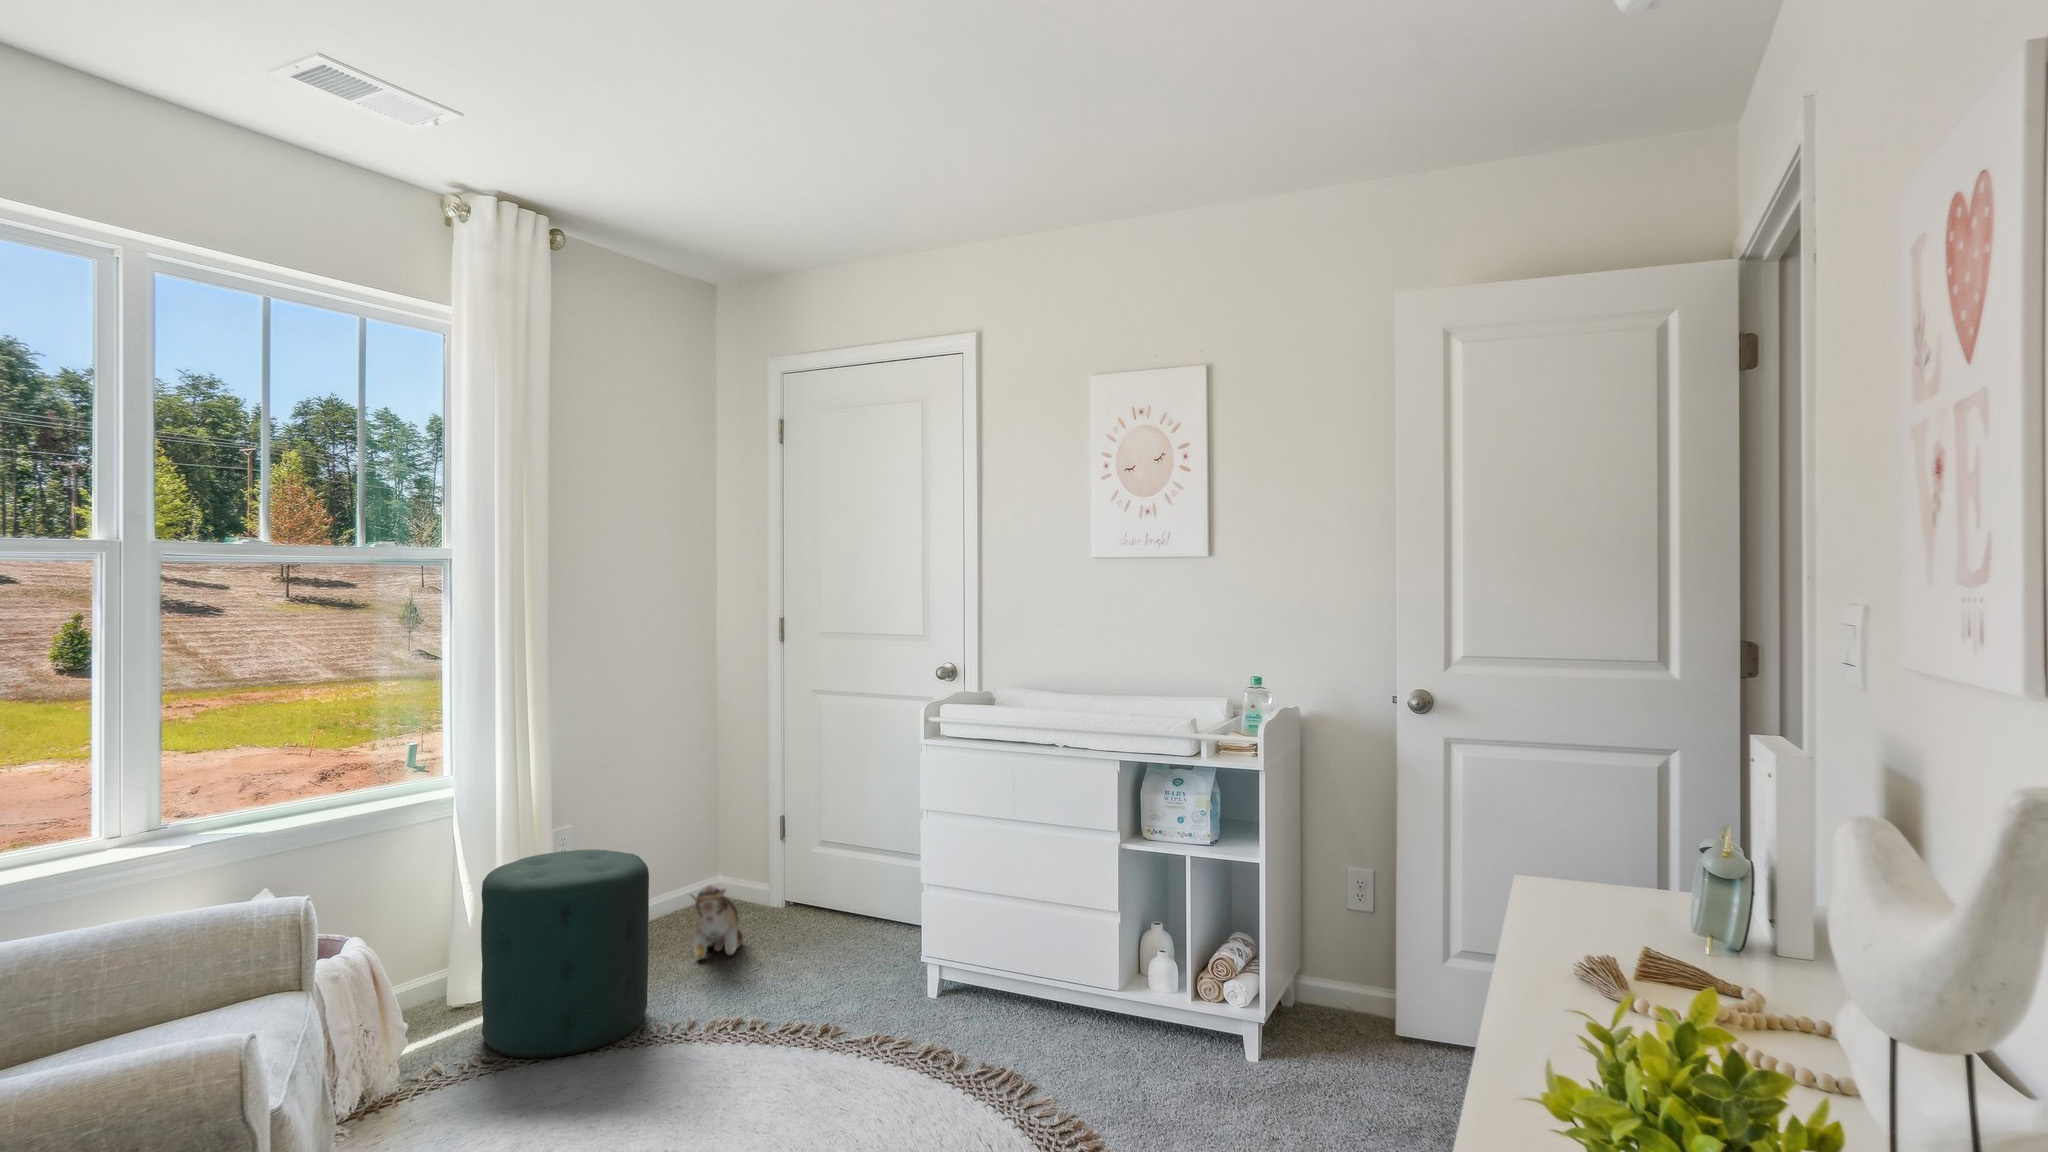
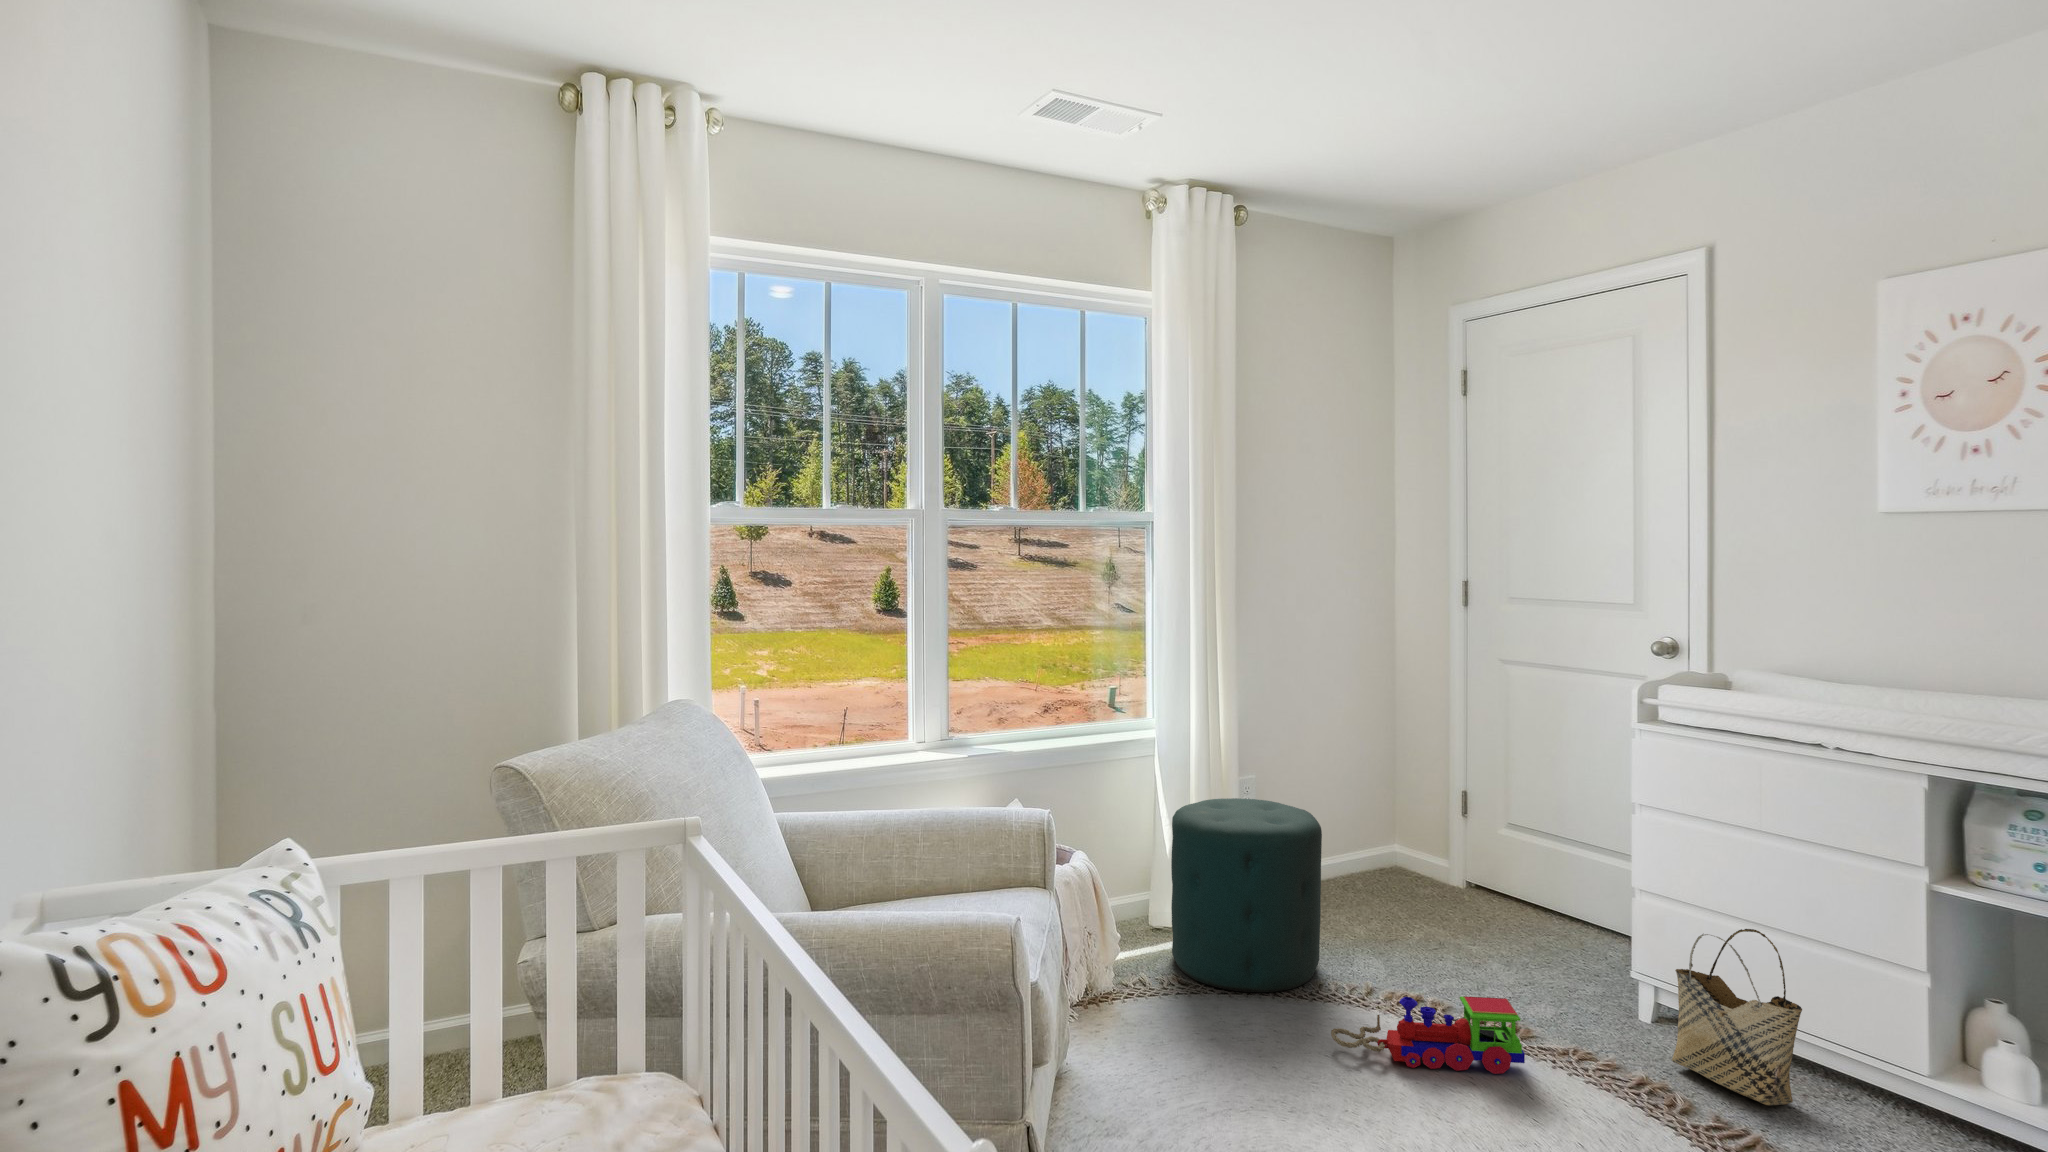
plush toy: present [691,885,743,959] -> none [1356,851,1408,925]
woven basket: none [950,901,1038,1045] -> present [1672,929,1802,1105]
toy train: none [651,1002,831,1089] -> present [1331,996,1525,1074]

